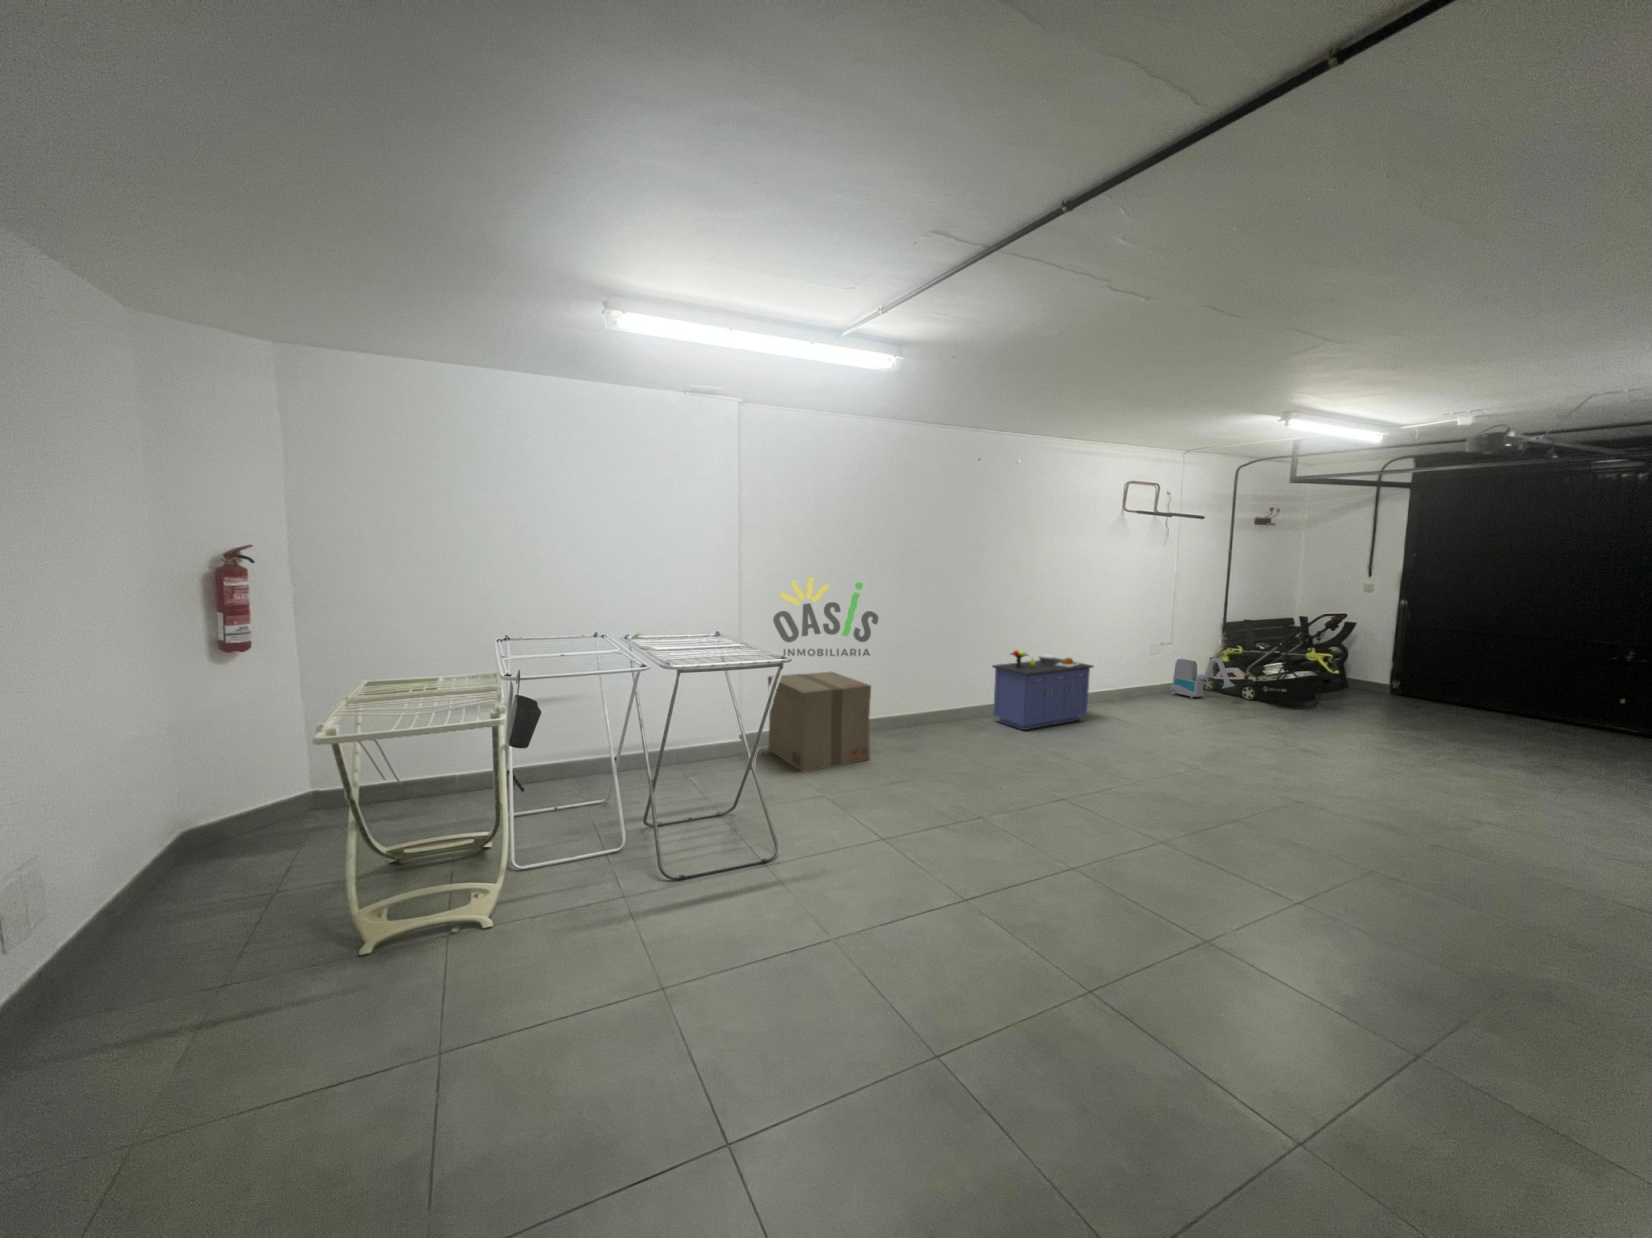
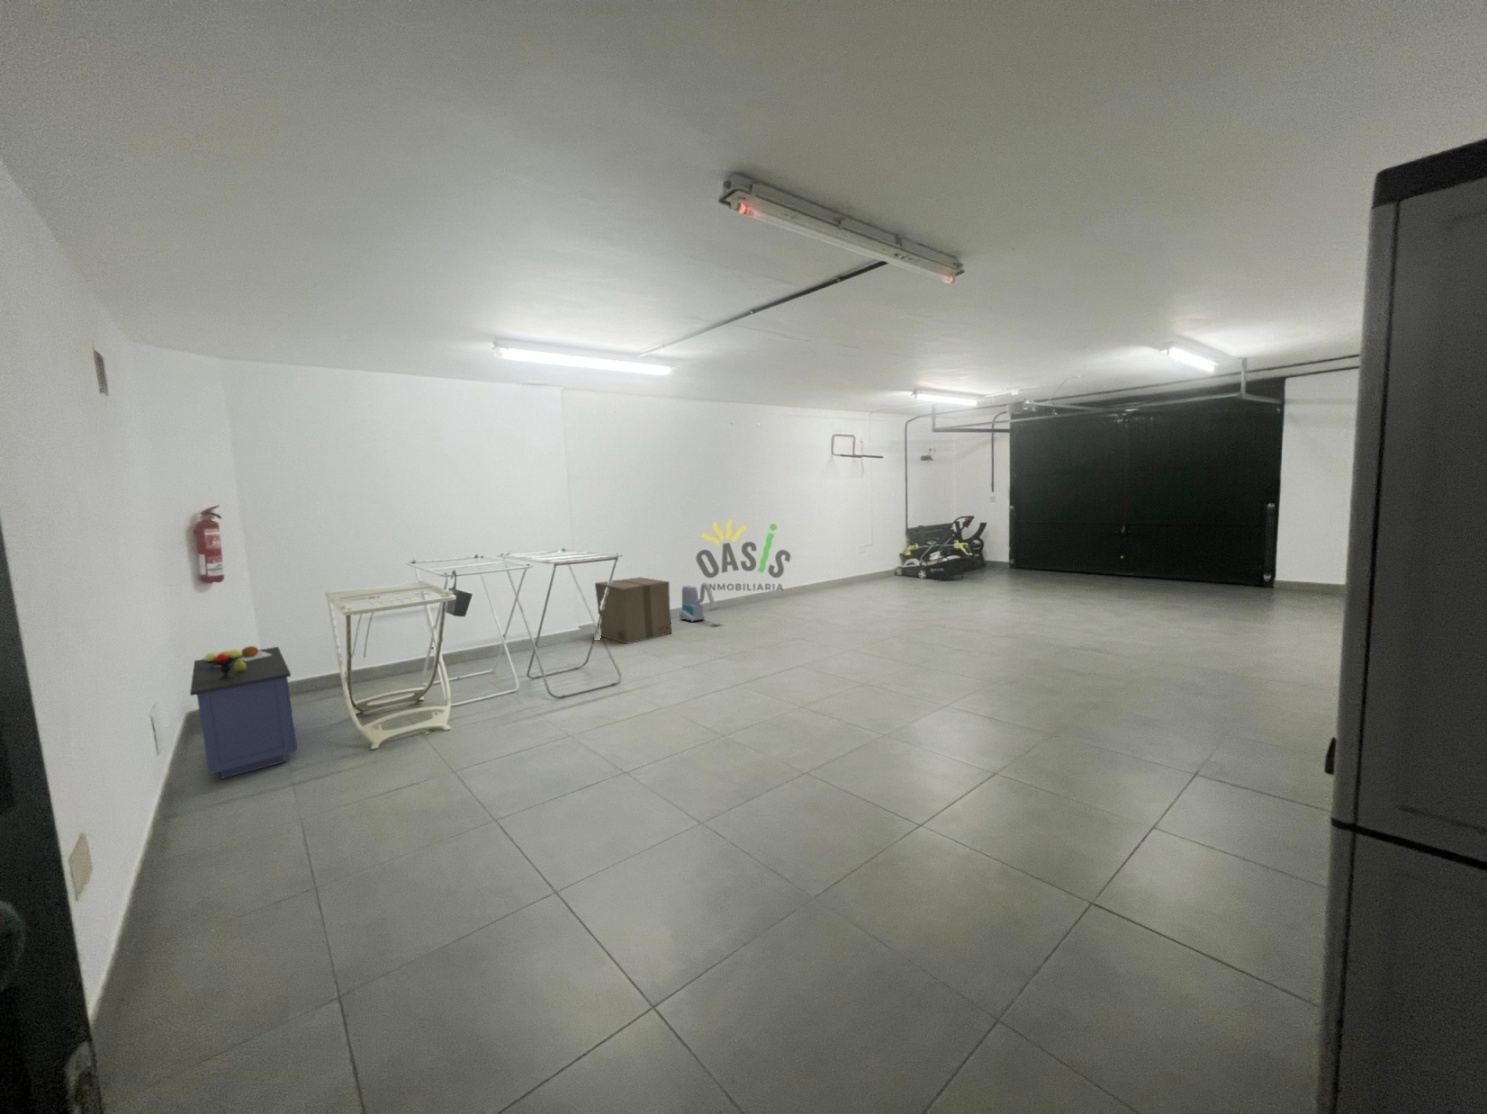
storage cabinet: present [993,649,1093,730] -> present [190,646,297,778]
vacuum cleaner: present [1170,658,1236,698] -> present [679,583,719,621]

